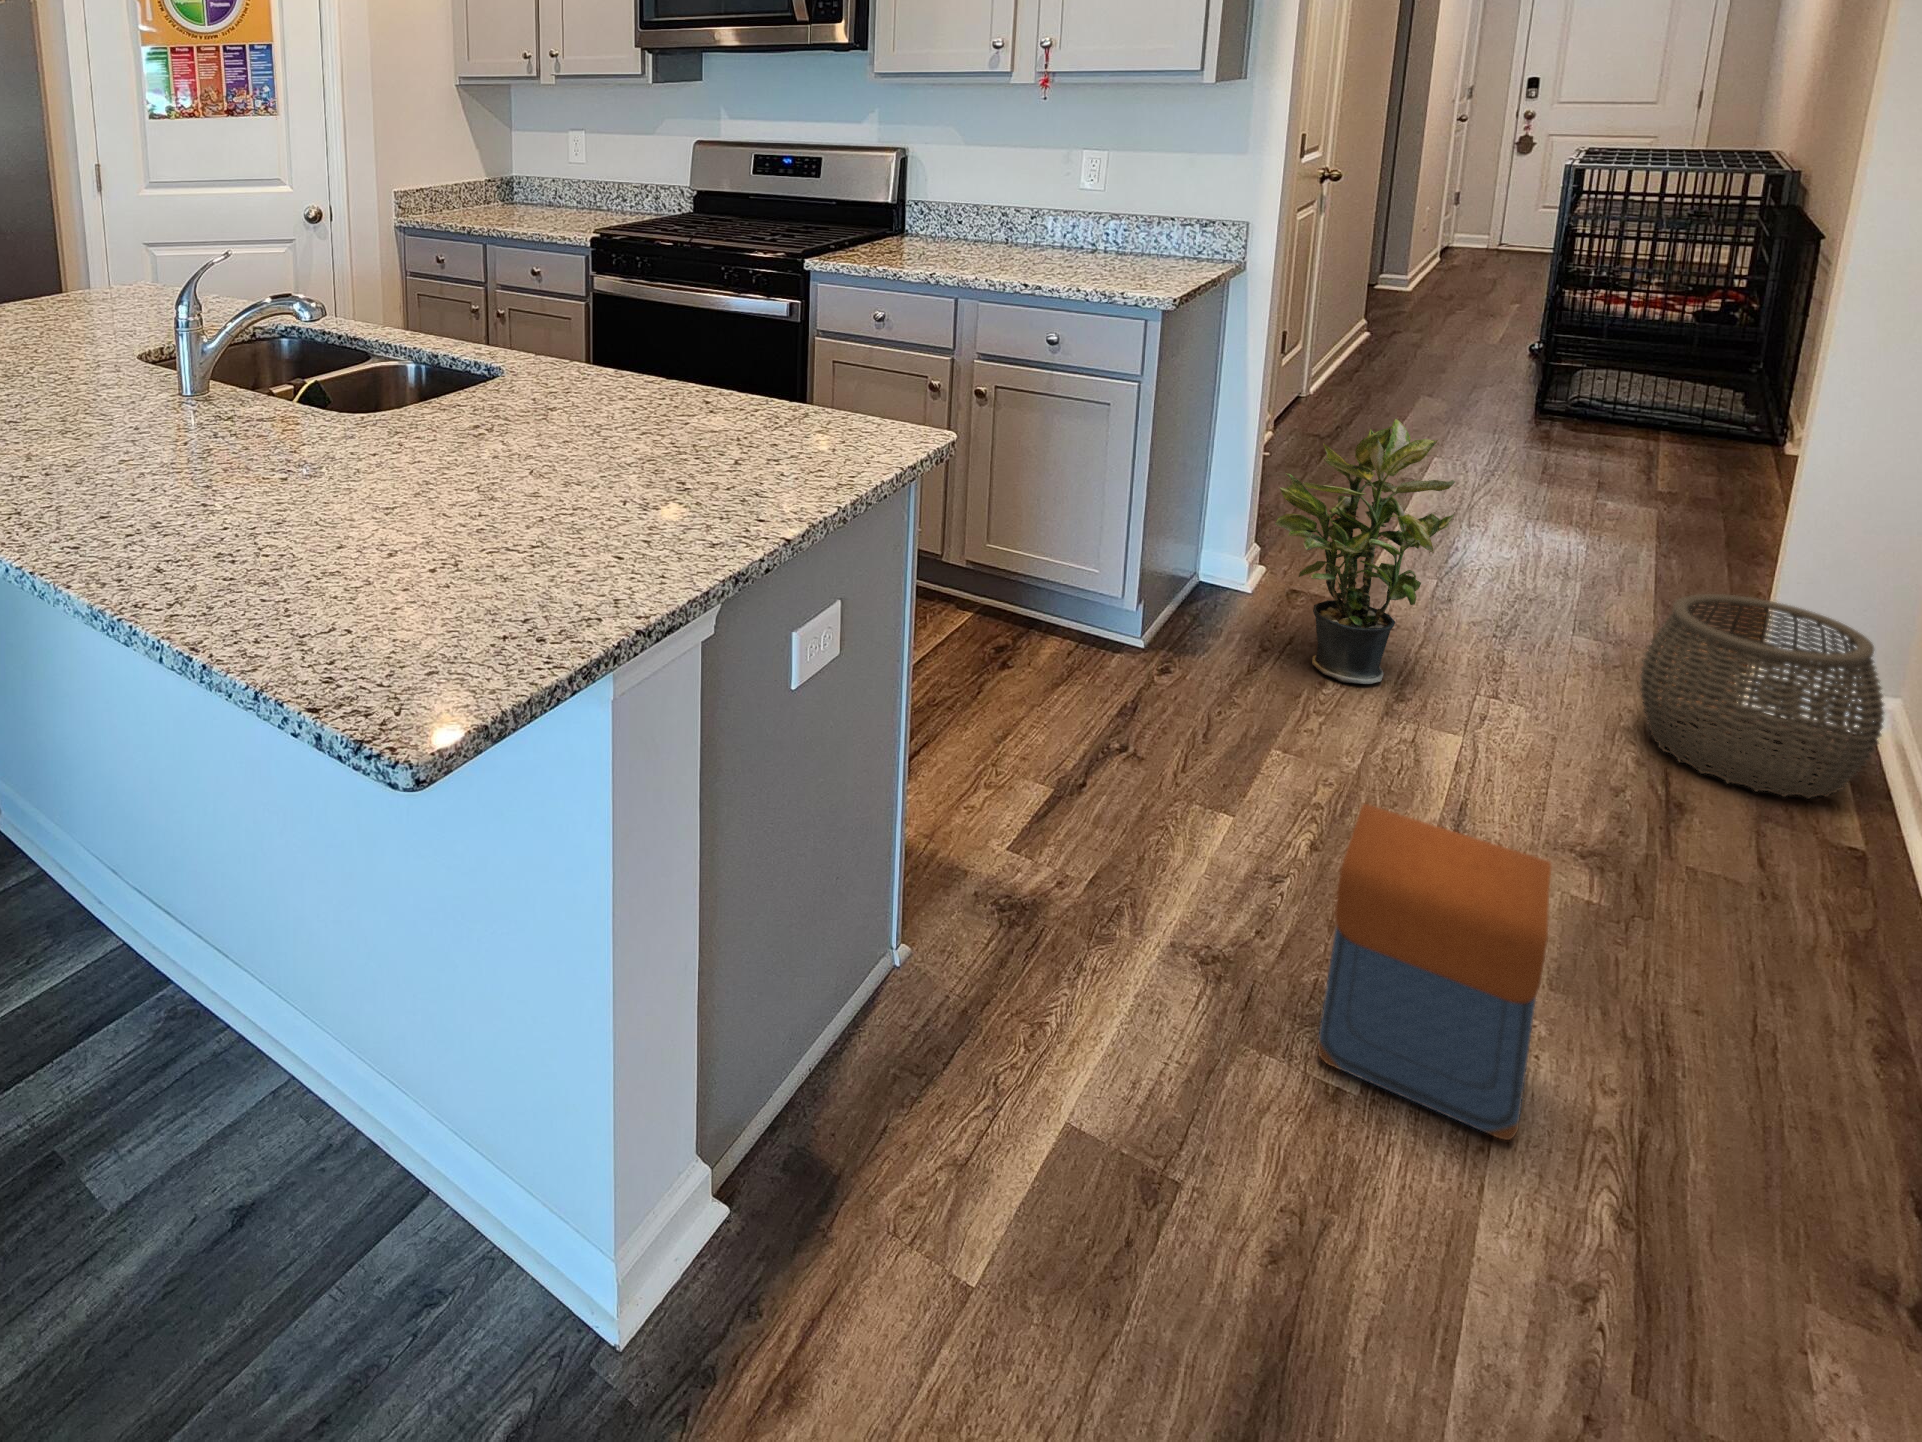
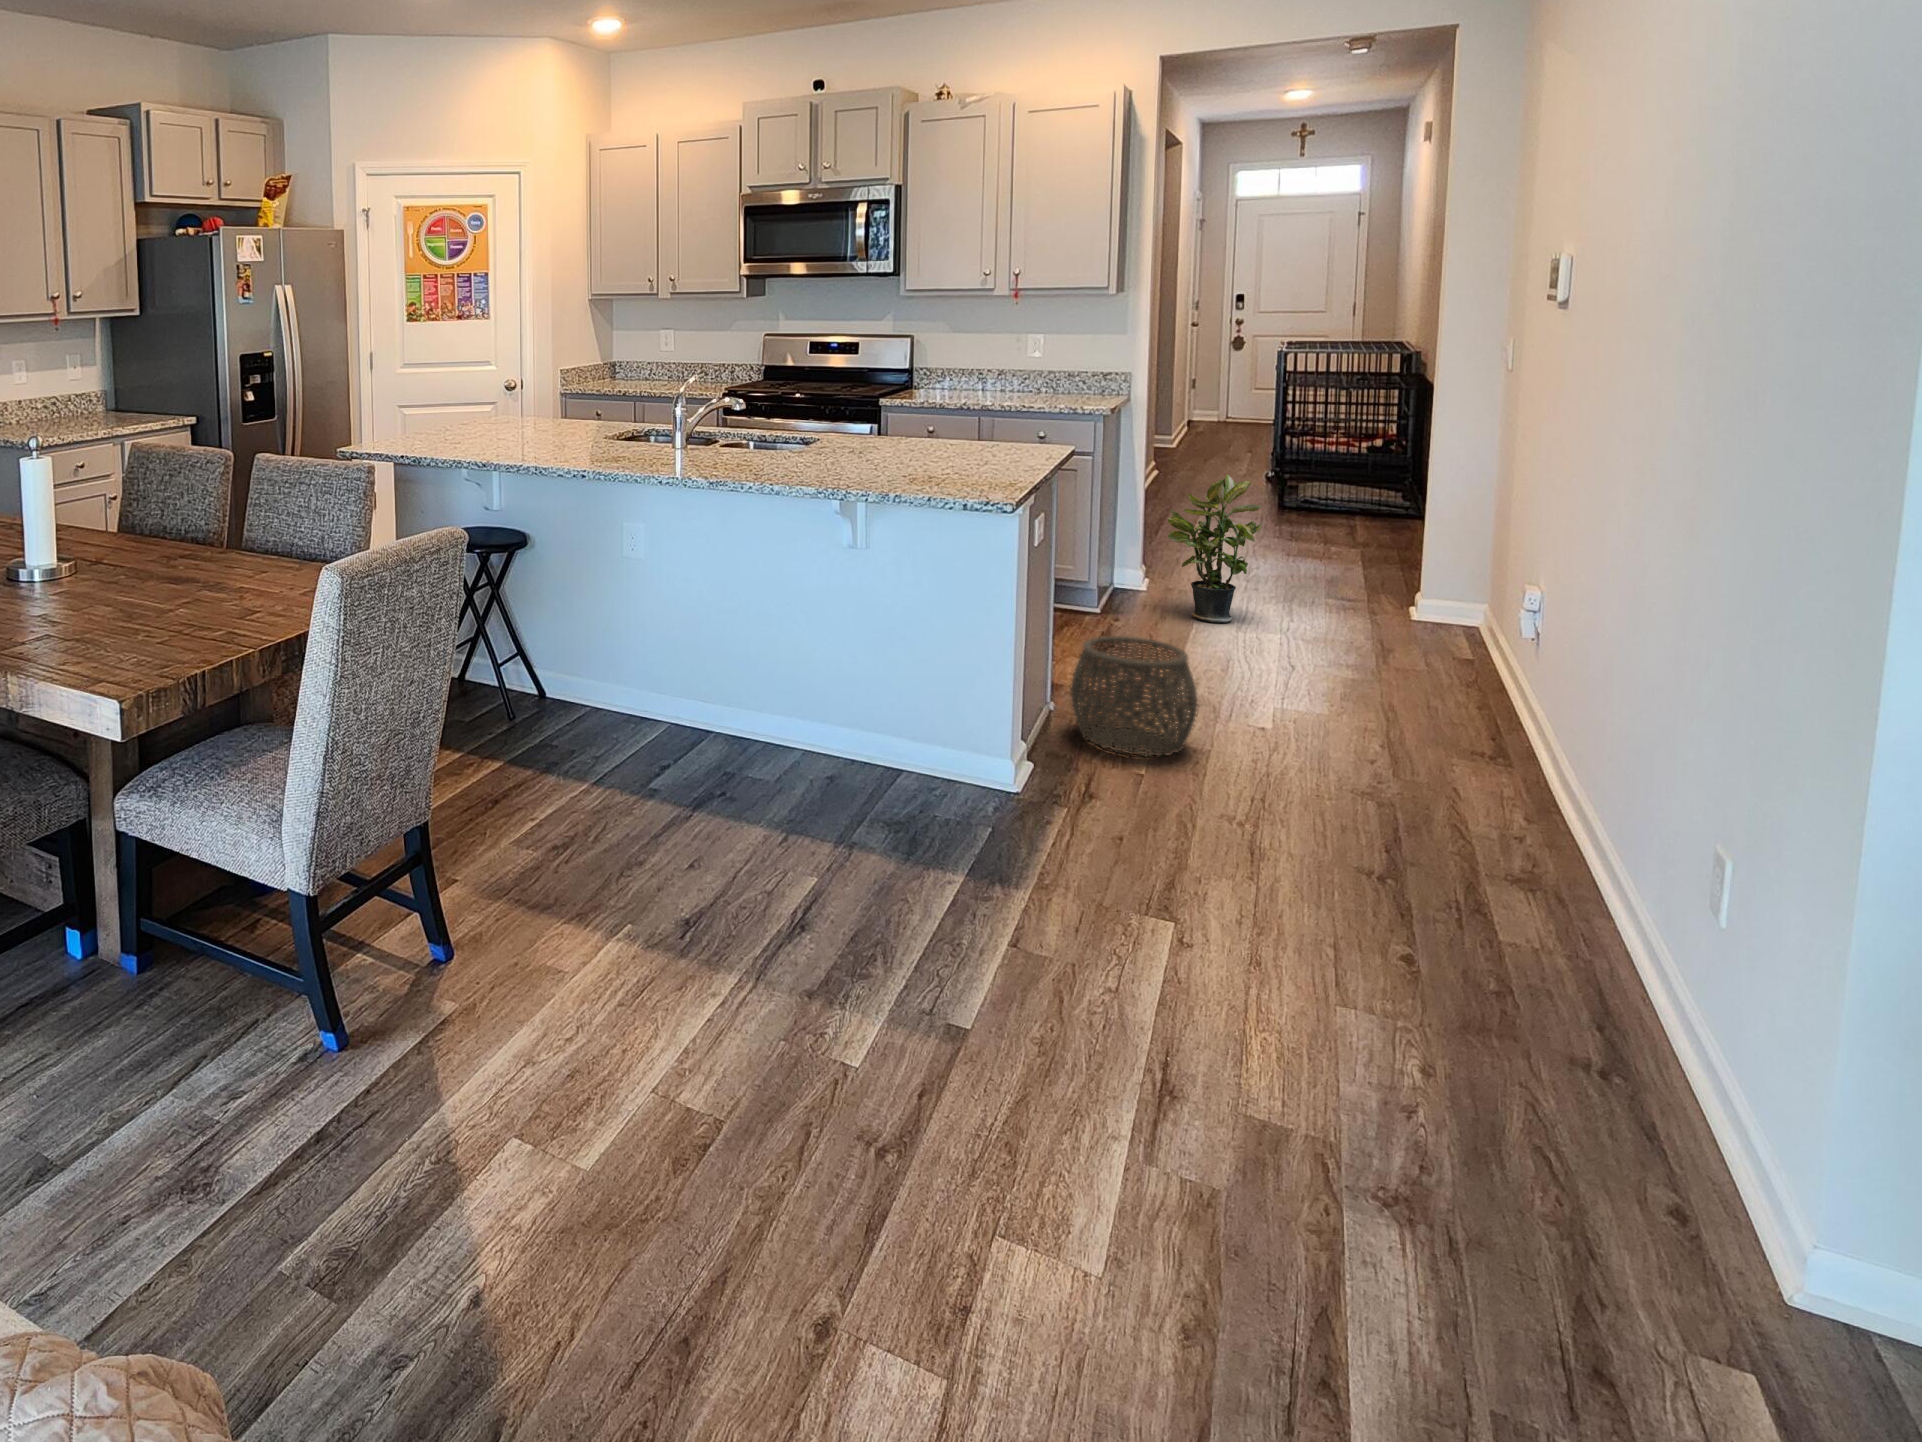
woven basket: present [1640,594,1884,799] -> present [1070,636,1198,756]
backpack: present [1317,804,1551,1140] -> none [1249,612,1343,739]

